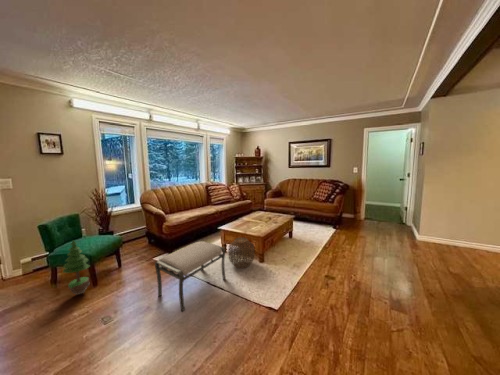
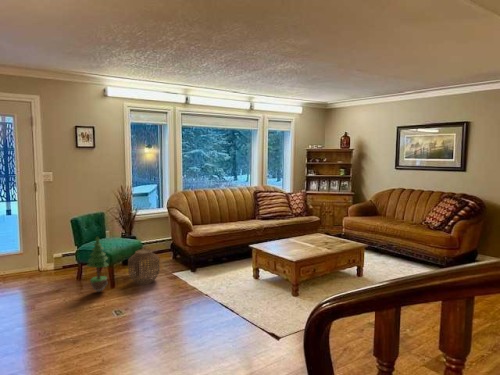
woven basket: present [228,238,254,269] -> present [128,249,160,284]
ottoman: present [155,241,226,312] -> none [165,256,243,322]

